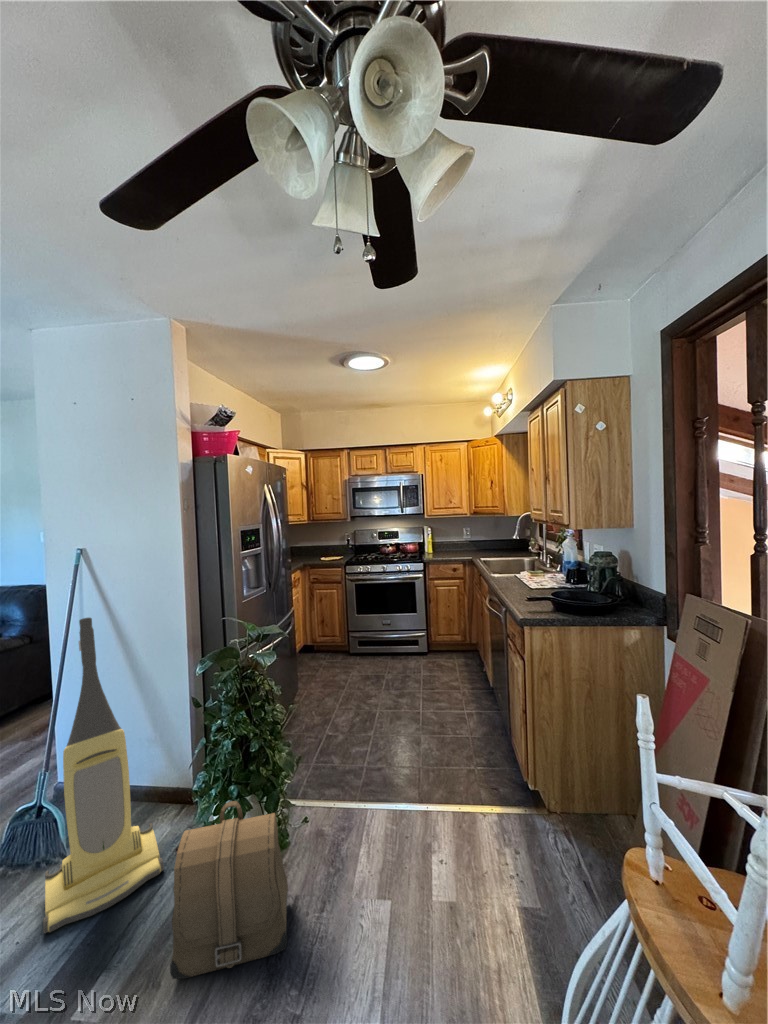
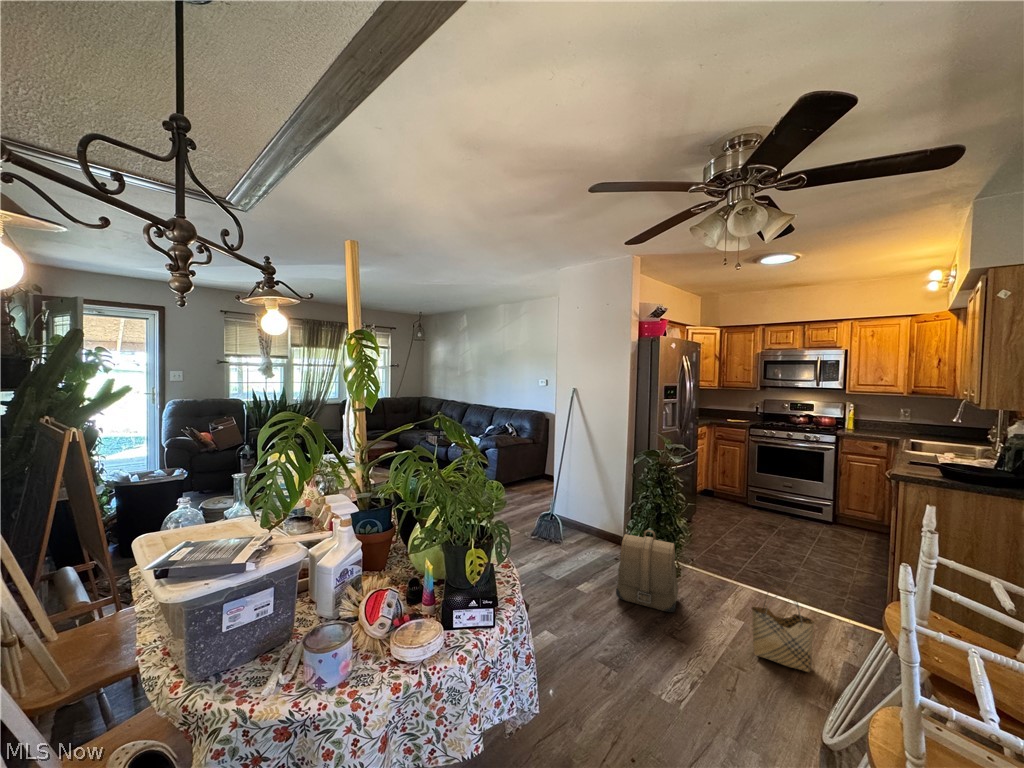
vacuum cleaner: present [43,618,164,933] -> none [557,423,609,565]
woven basket: none [406,830,490,982] -> present [752,583,814,672]

